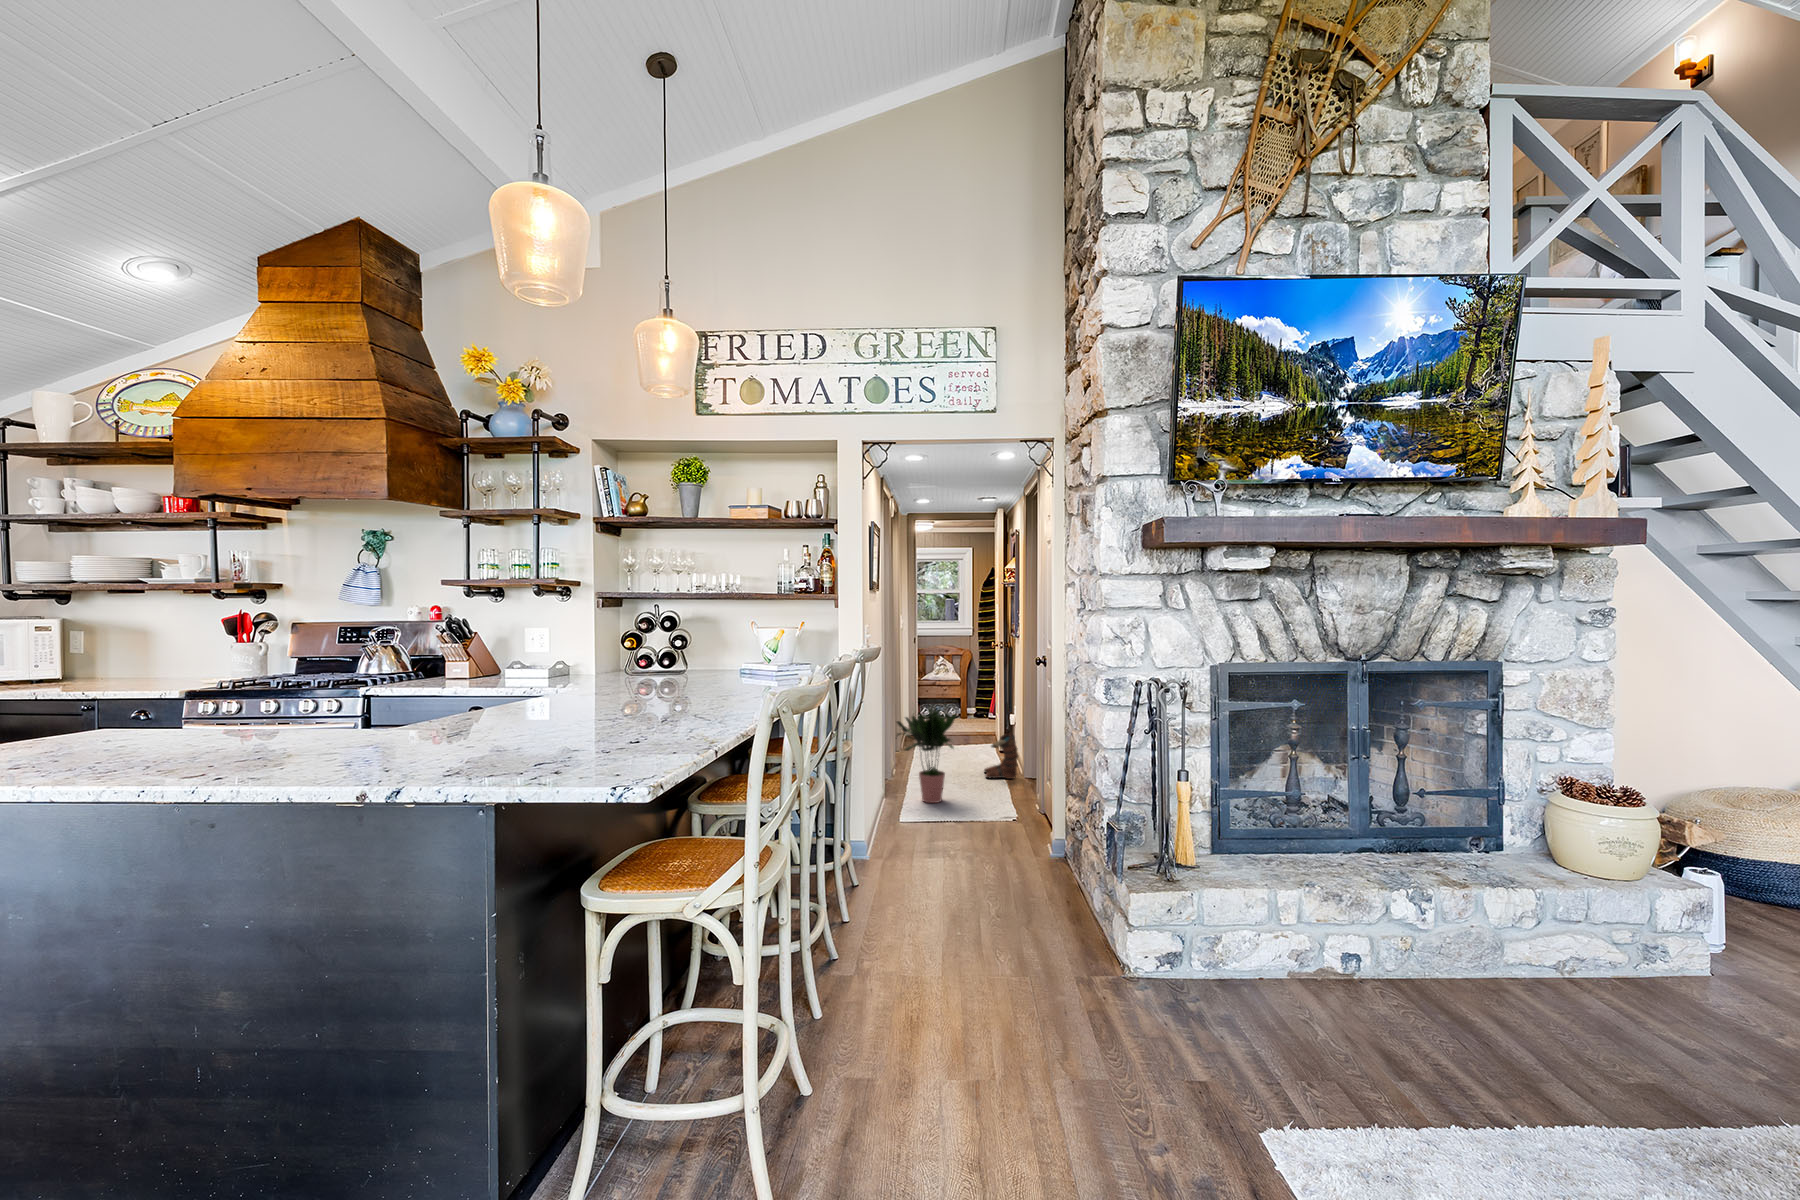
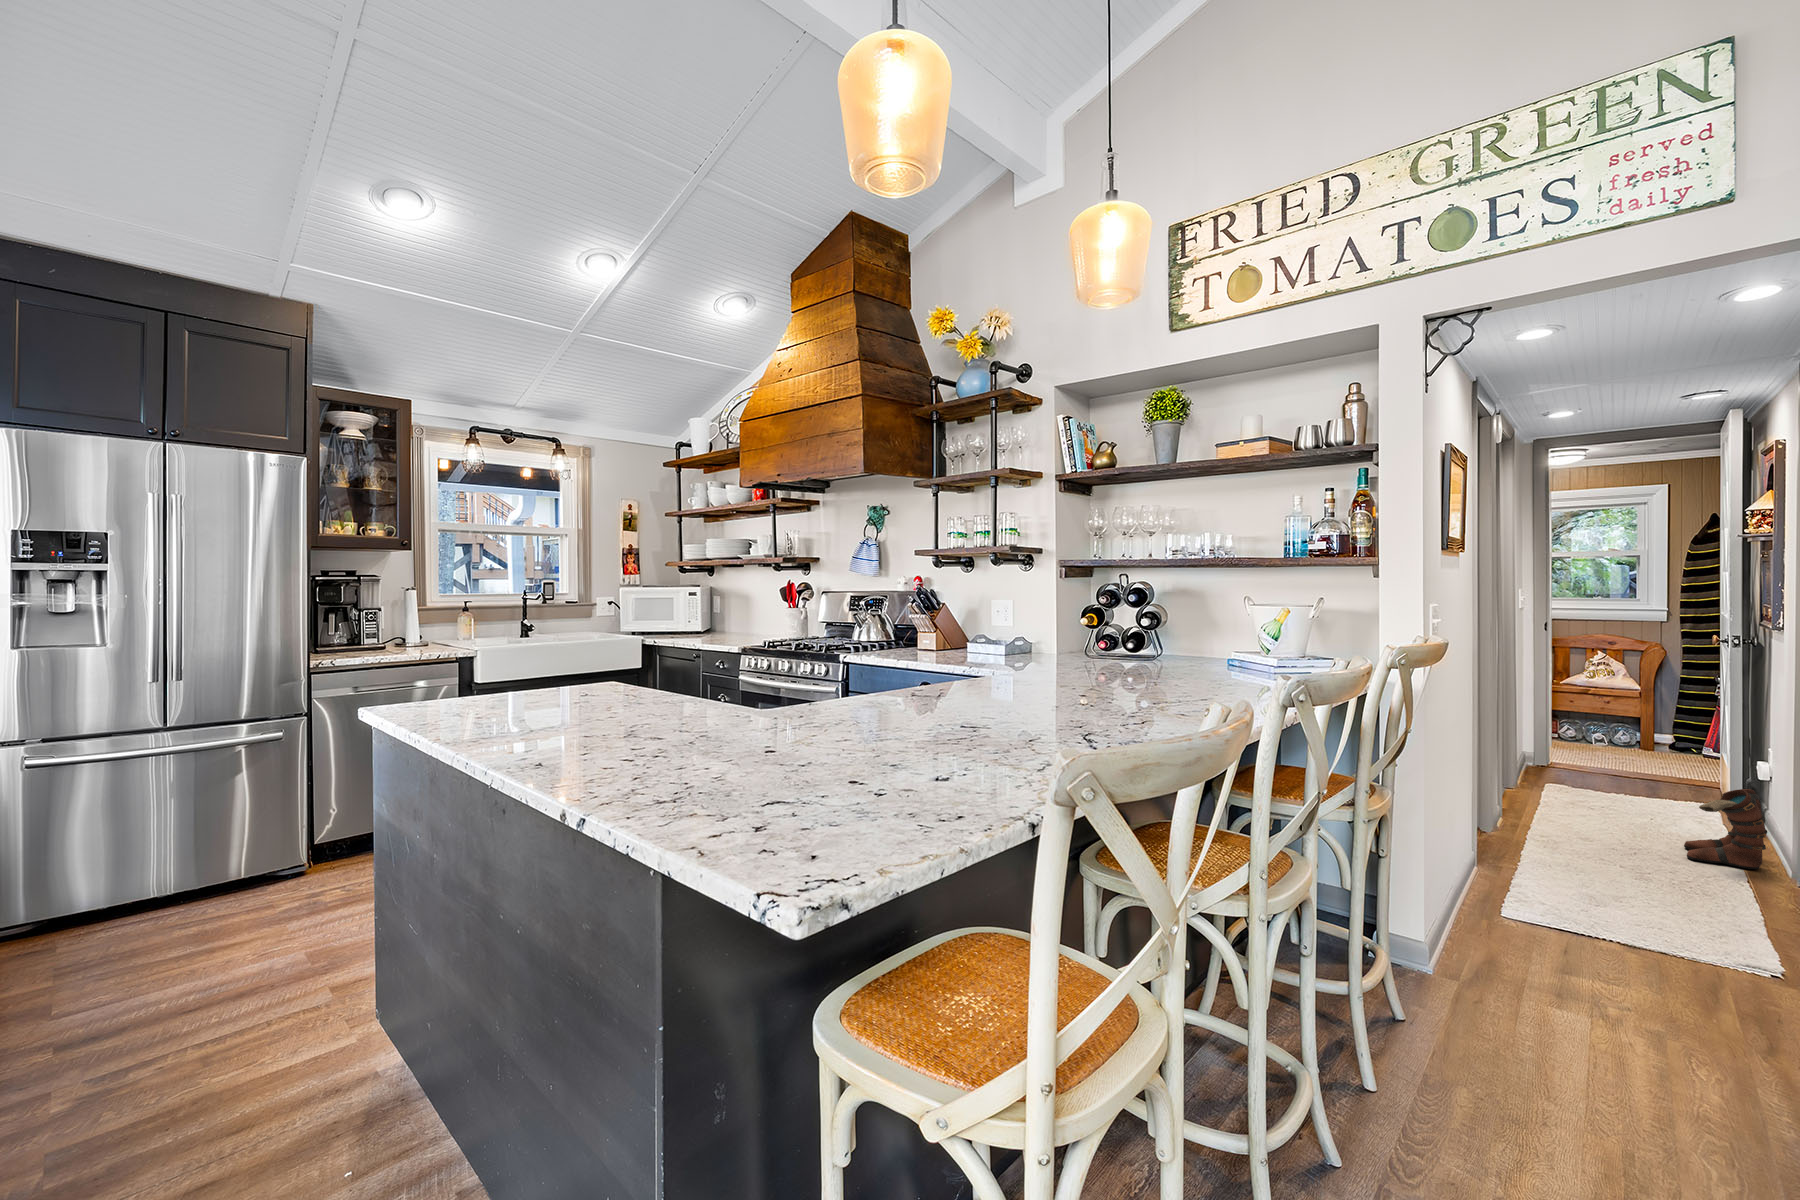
potted plant: present [896,710,956,803] -> none [1488,726,1621,884]

